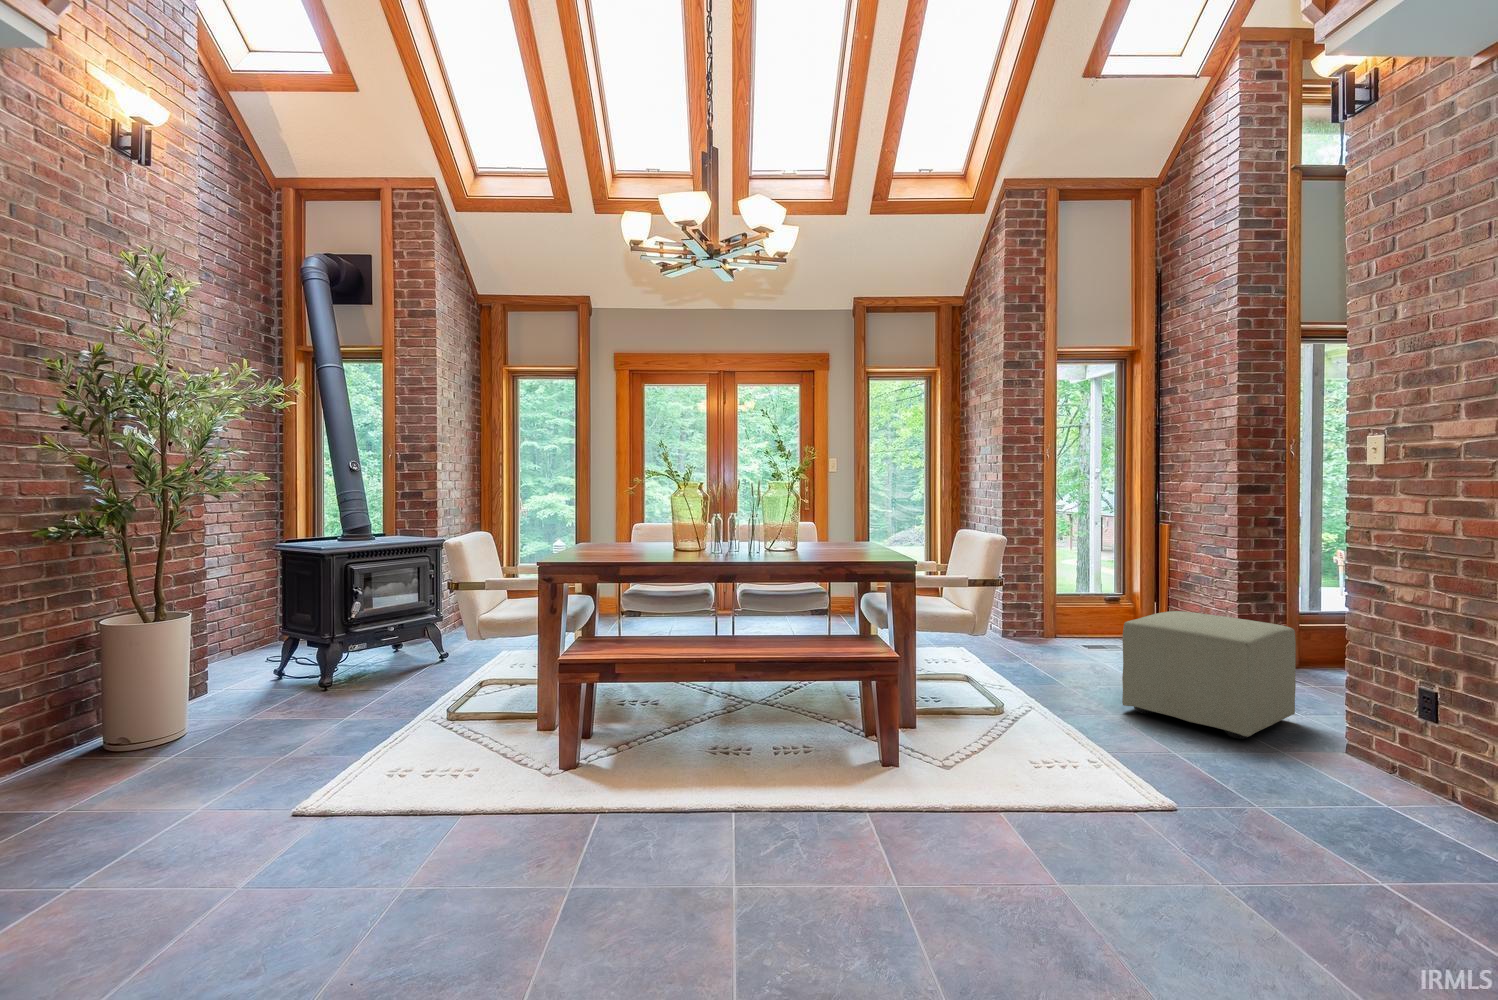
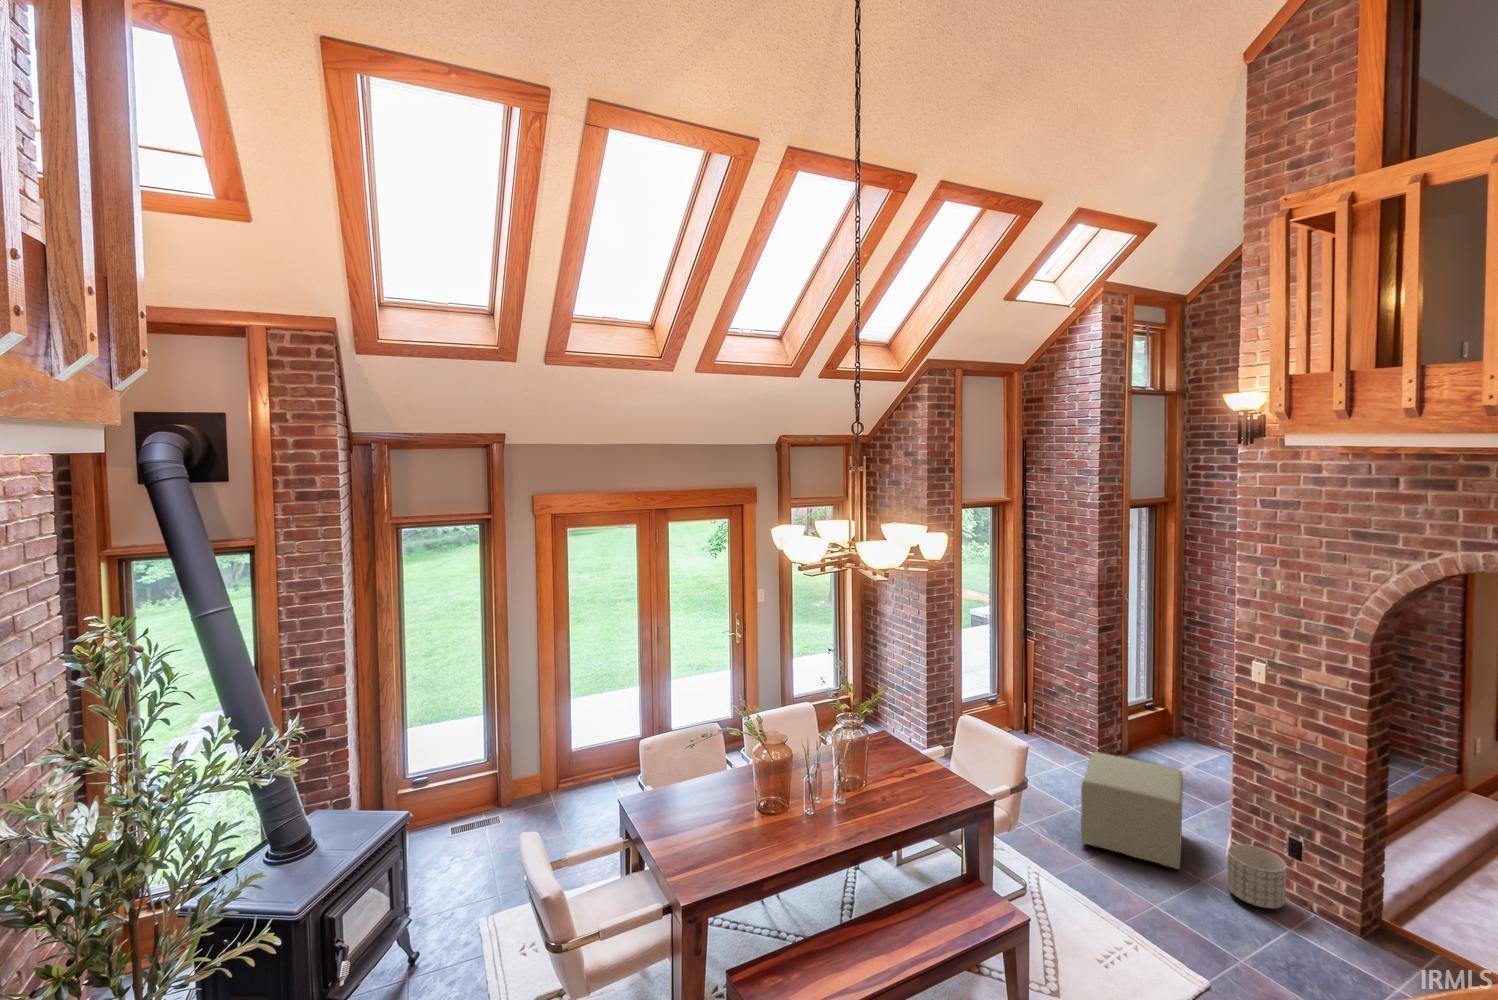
planter: none [1311,702,1404,784] -> present [1227,844,1286,908]

